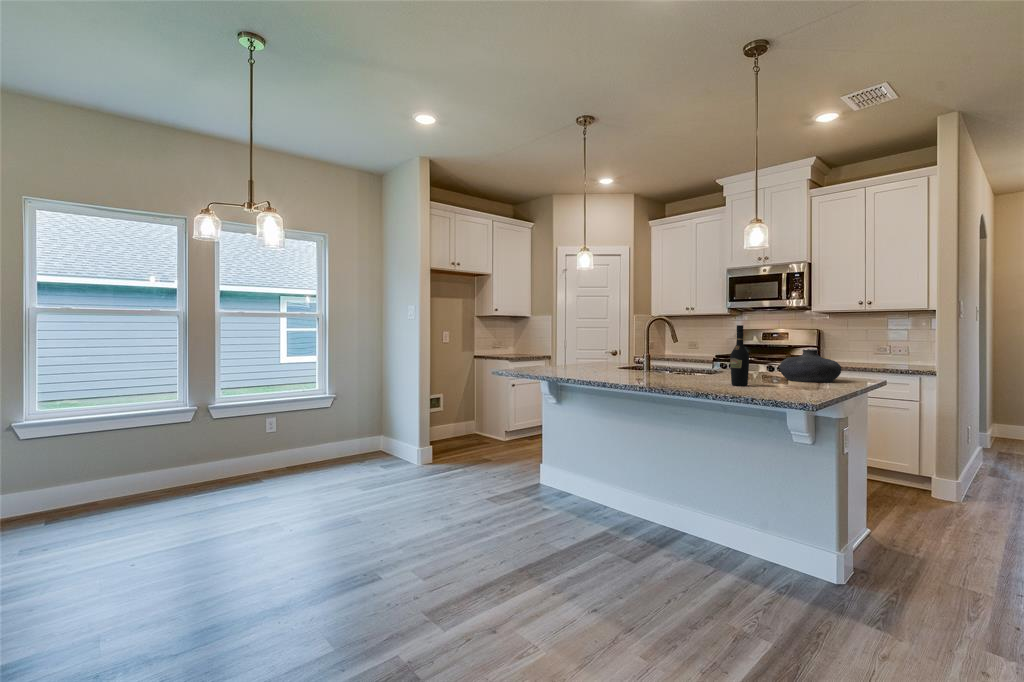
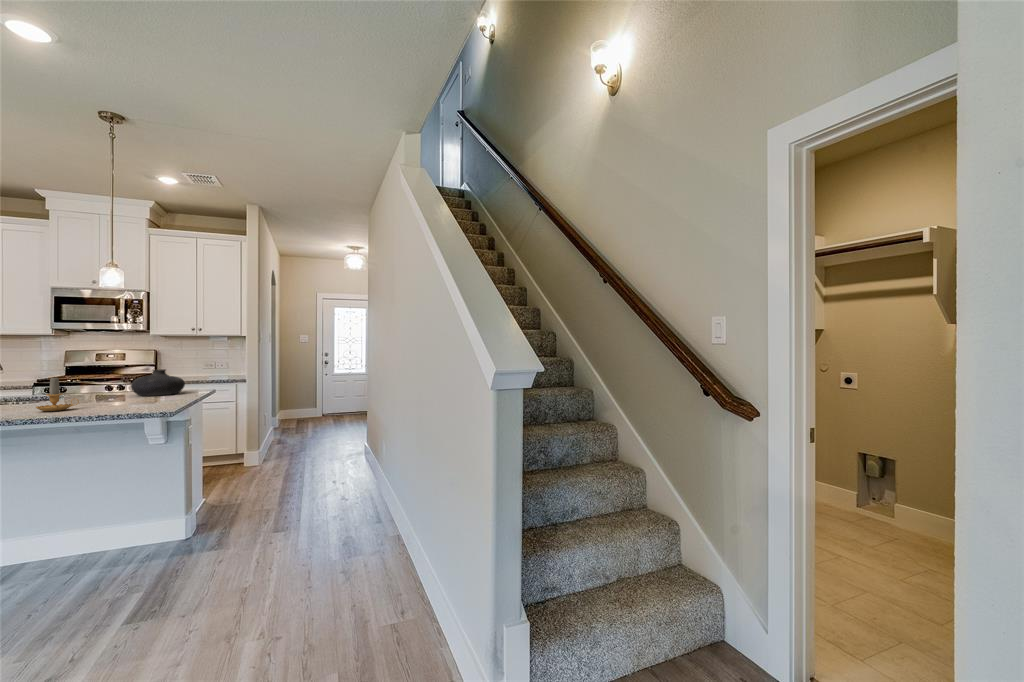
wine bottle: present [730,325,749,386] -> none [87,352,107,406]
candle: none [686,349,720,387] -> present [36,378,79,411]

